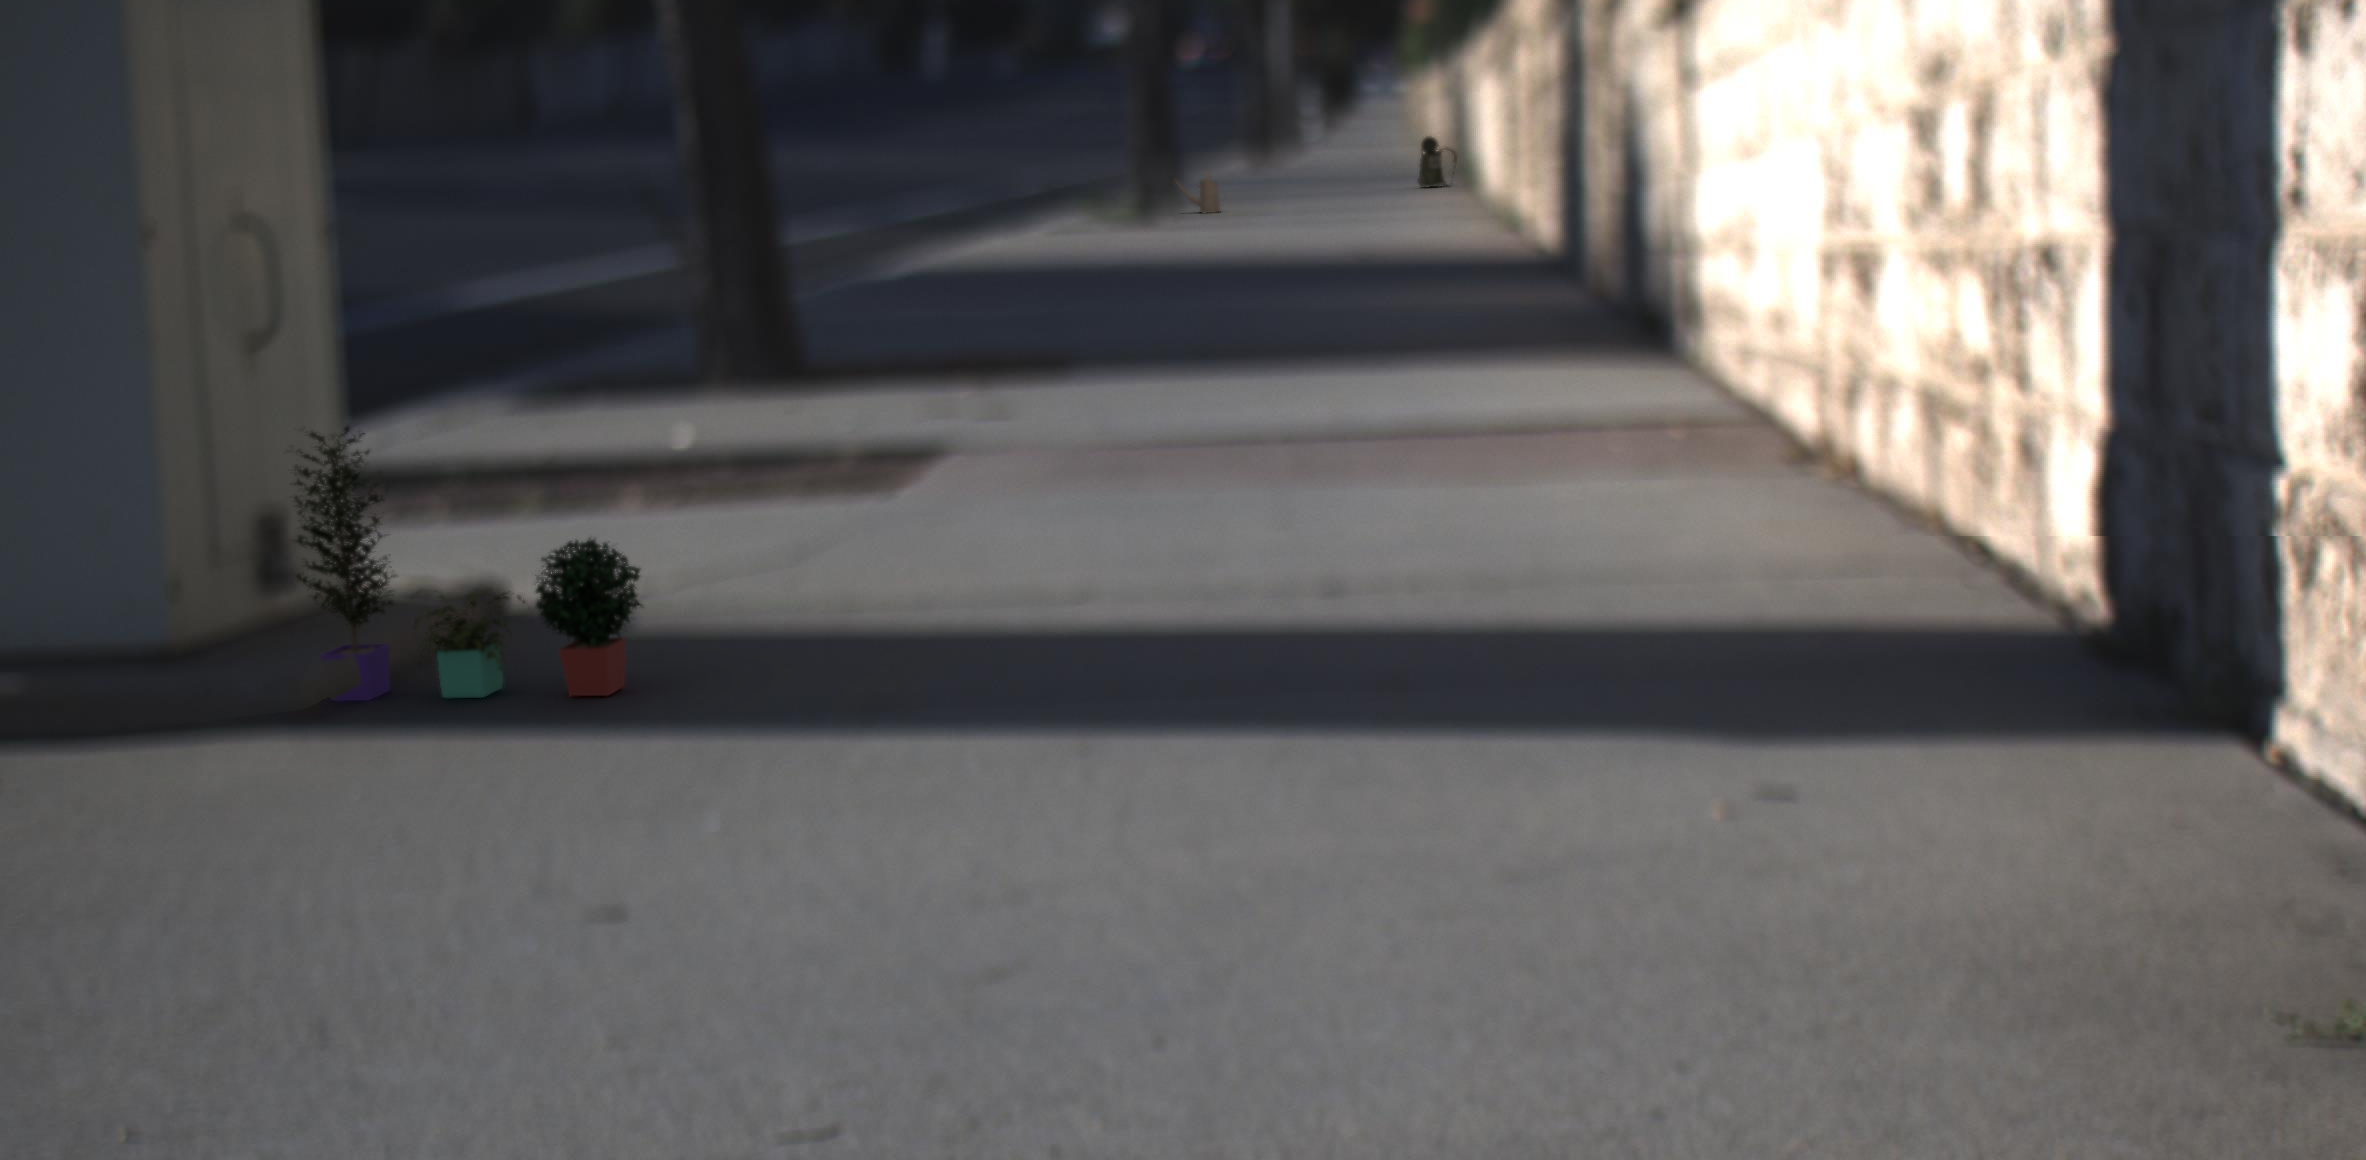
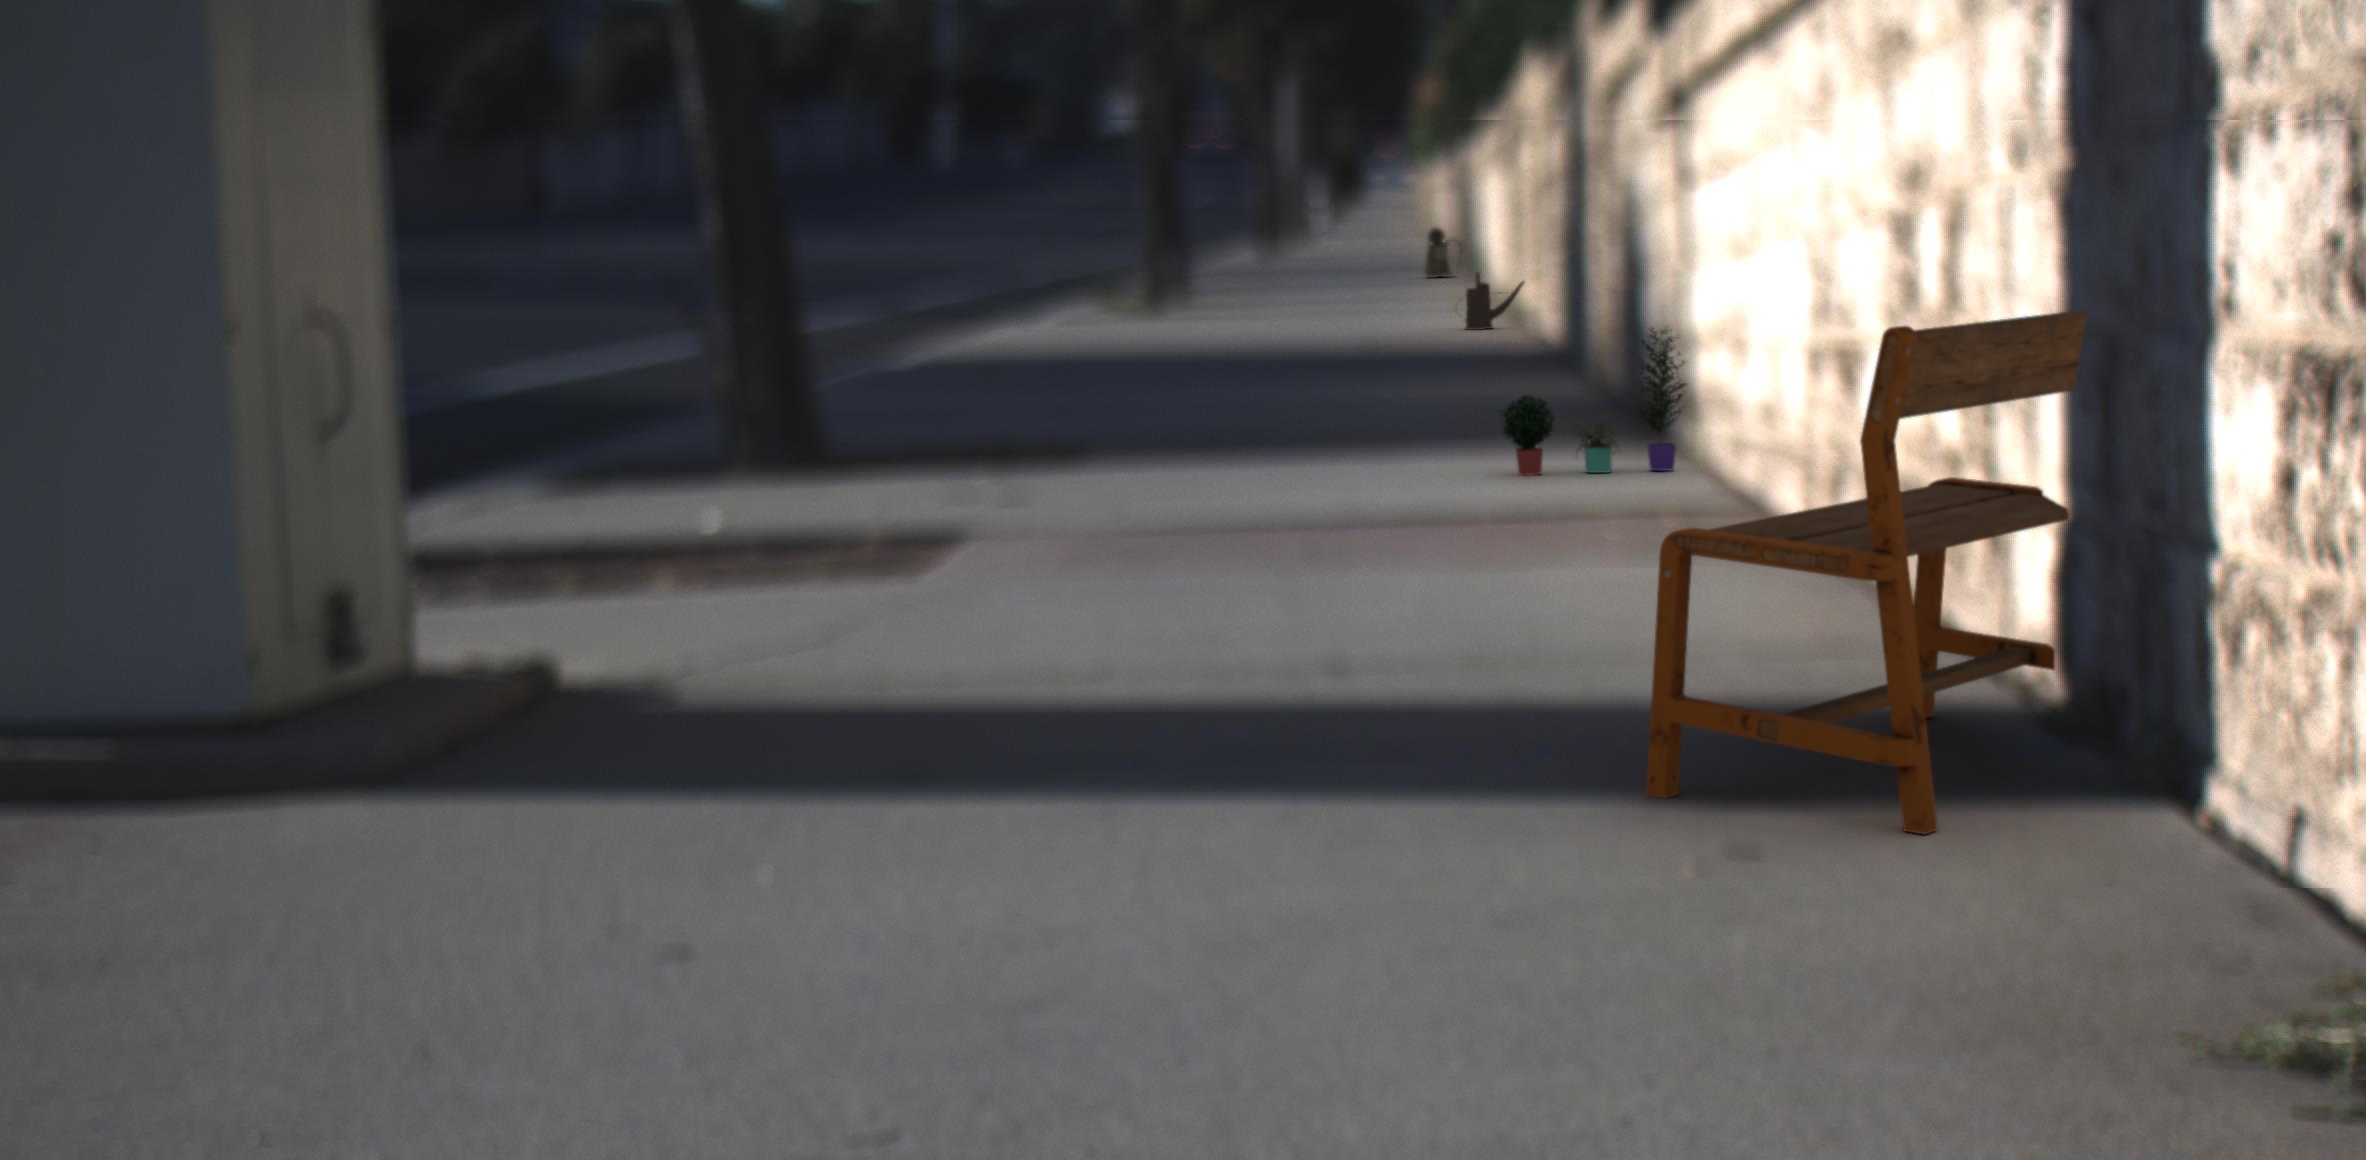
watering can: present [1176,172,1220,213] -> present [1465,273,1524,330]
bench: none [1665,193,2208,774] -> present [1646,310,2087,834]
potted plant: present [290,424,642,701] -> present [1501,328,1687,476]

